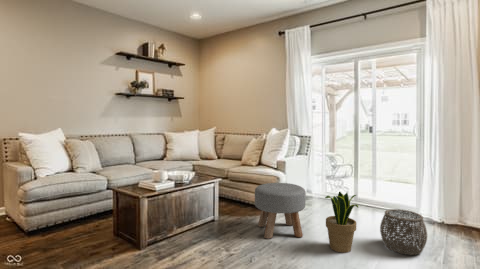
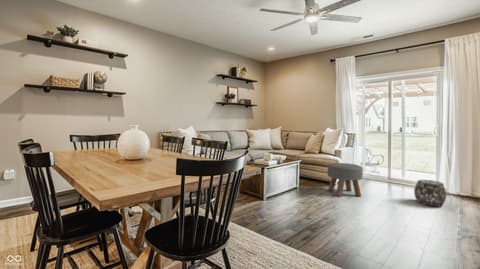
potted plant: present [325,192,358,253] -> none [379,166,402,204]

